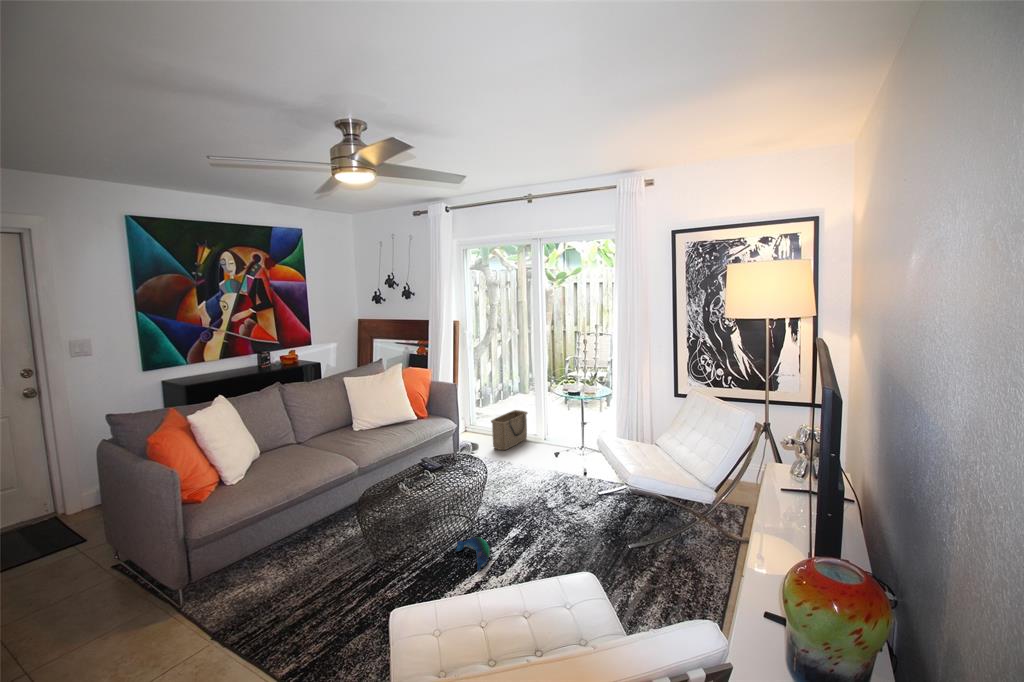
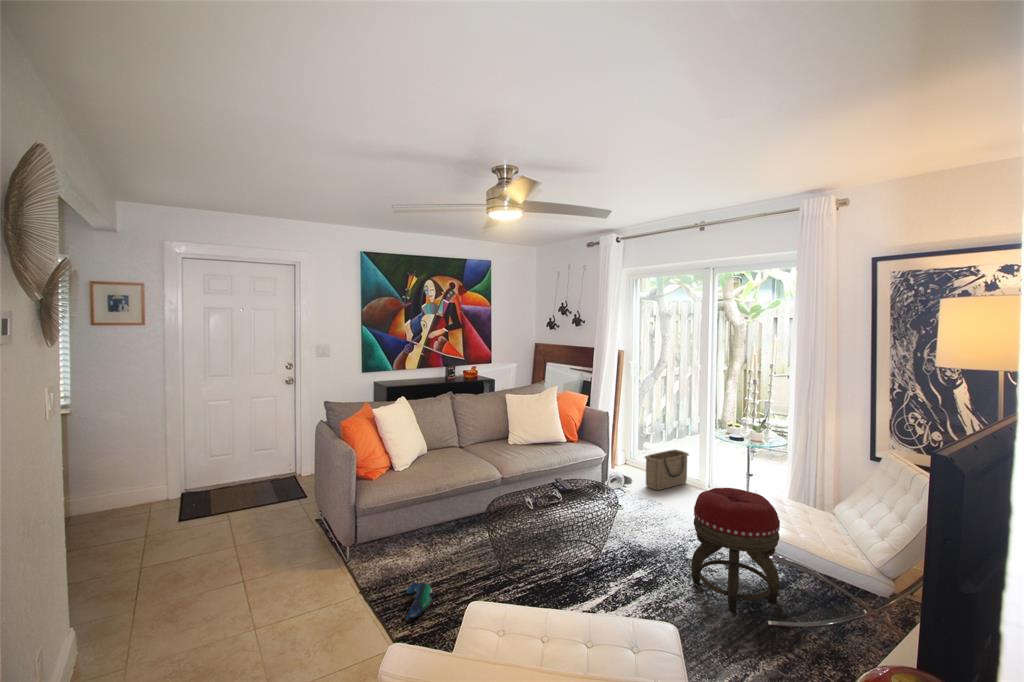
footstool: none [560,438,631,545] -> present [691,488,780,612]
plush toy: present [456,537,491,571] -> present [406,583,435,620]

